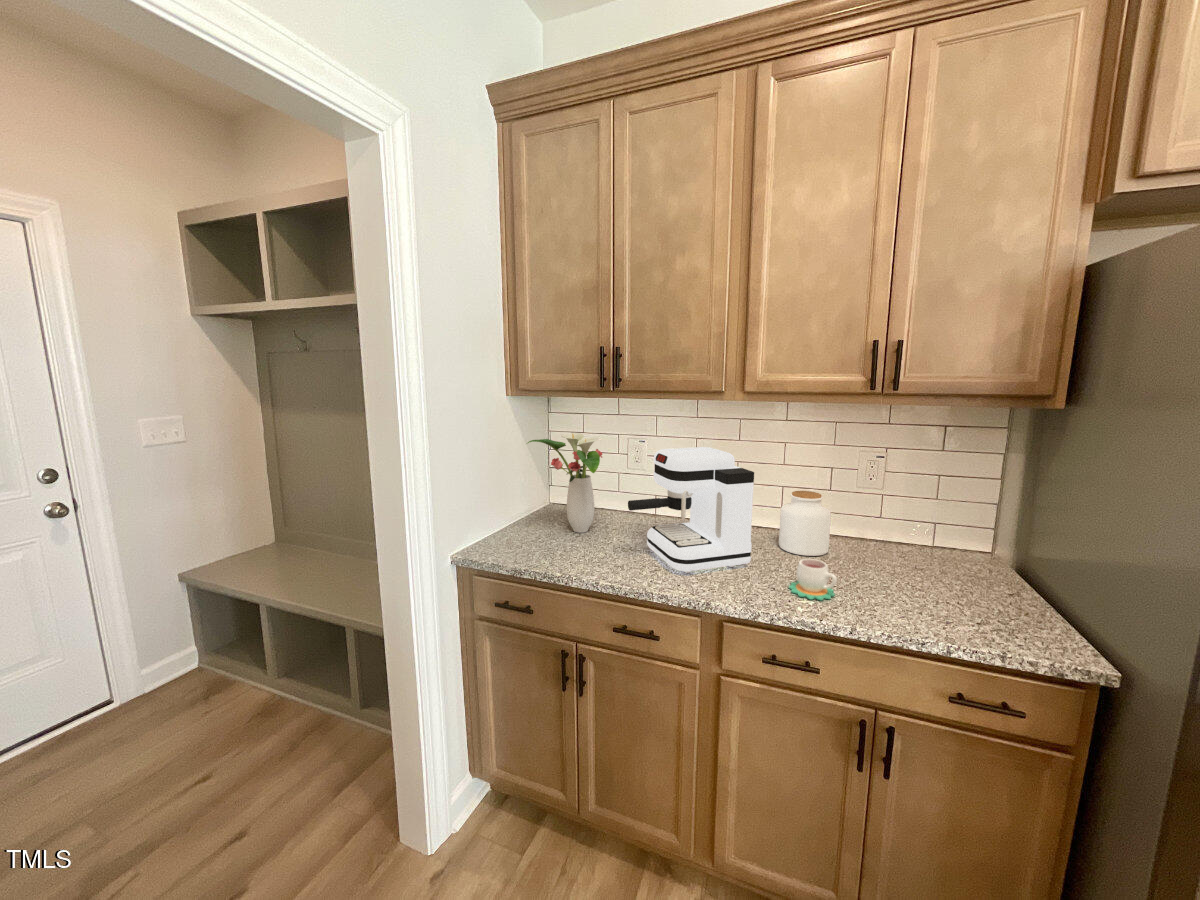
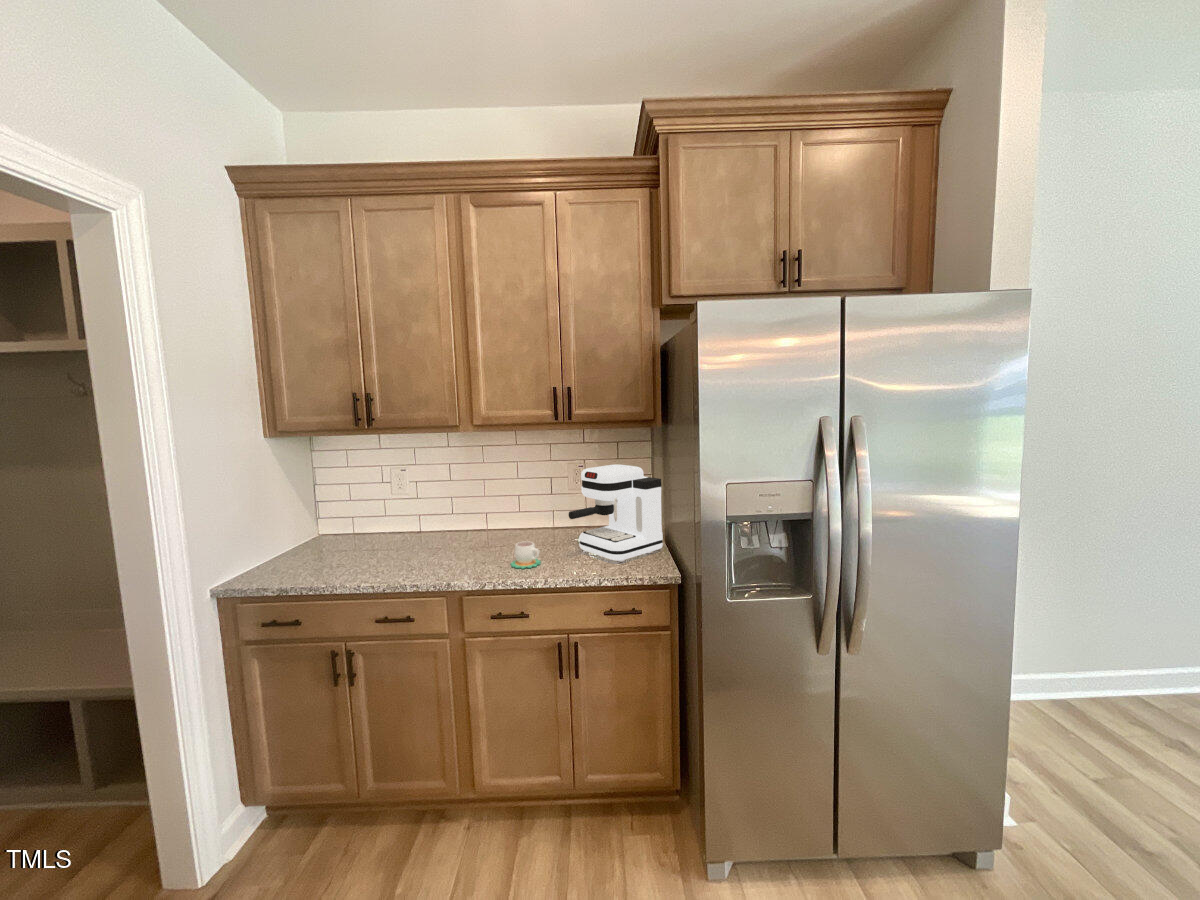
flower arrangement: present [528,433,602,533] -> none [285,467,362,554]
coffee maker: present [628,447,754,573] -> present [569,465,663,562]
jar: present [779,491,831,556] -> none [512,496,547,544]

